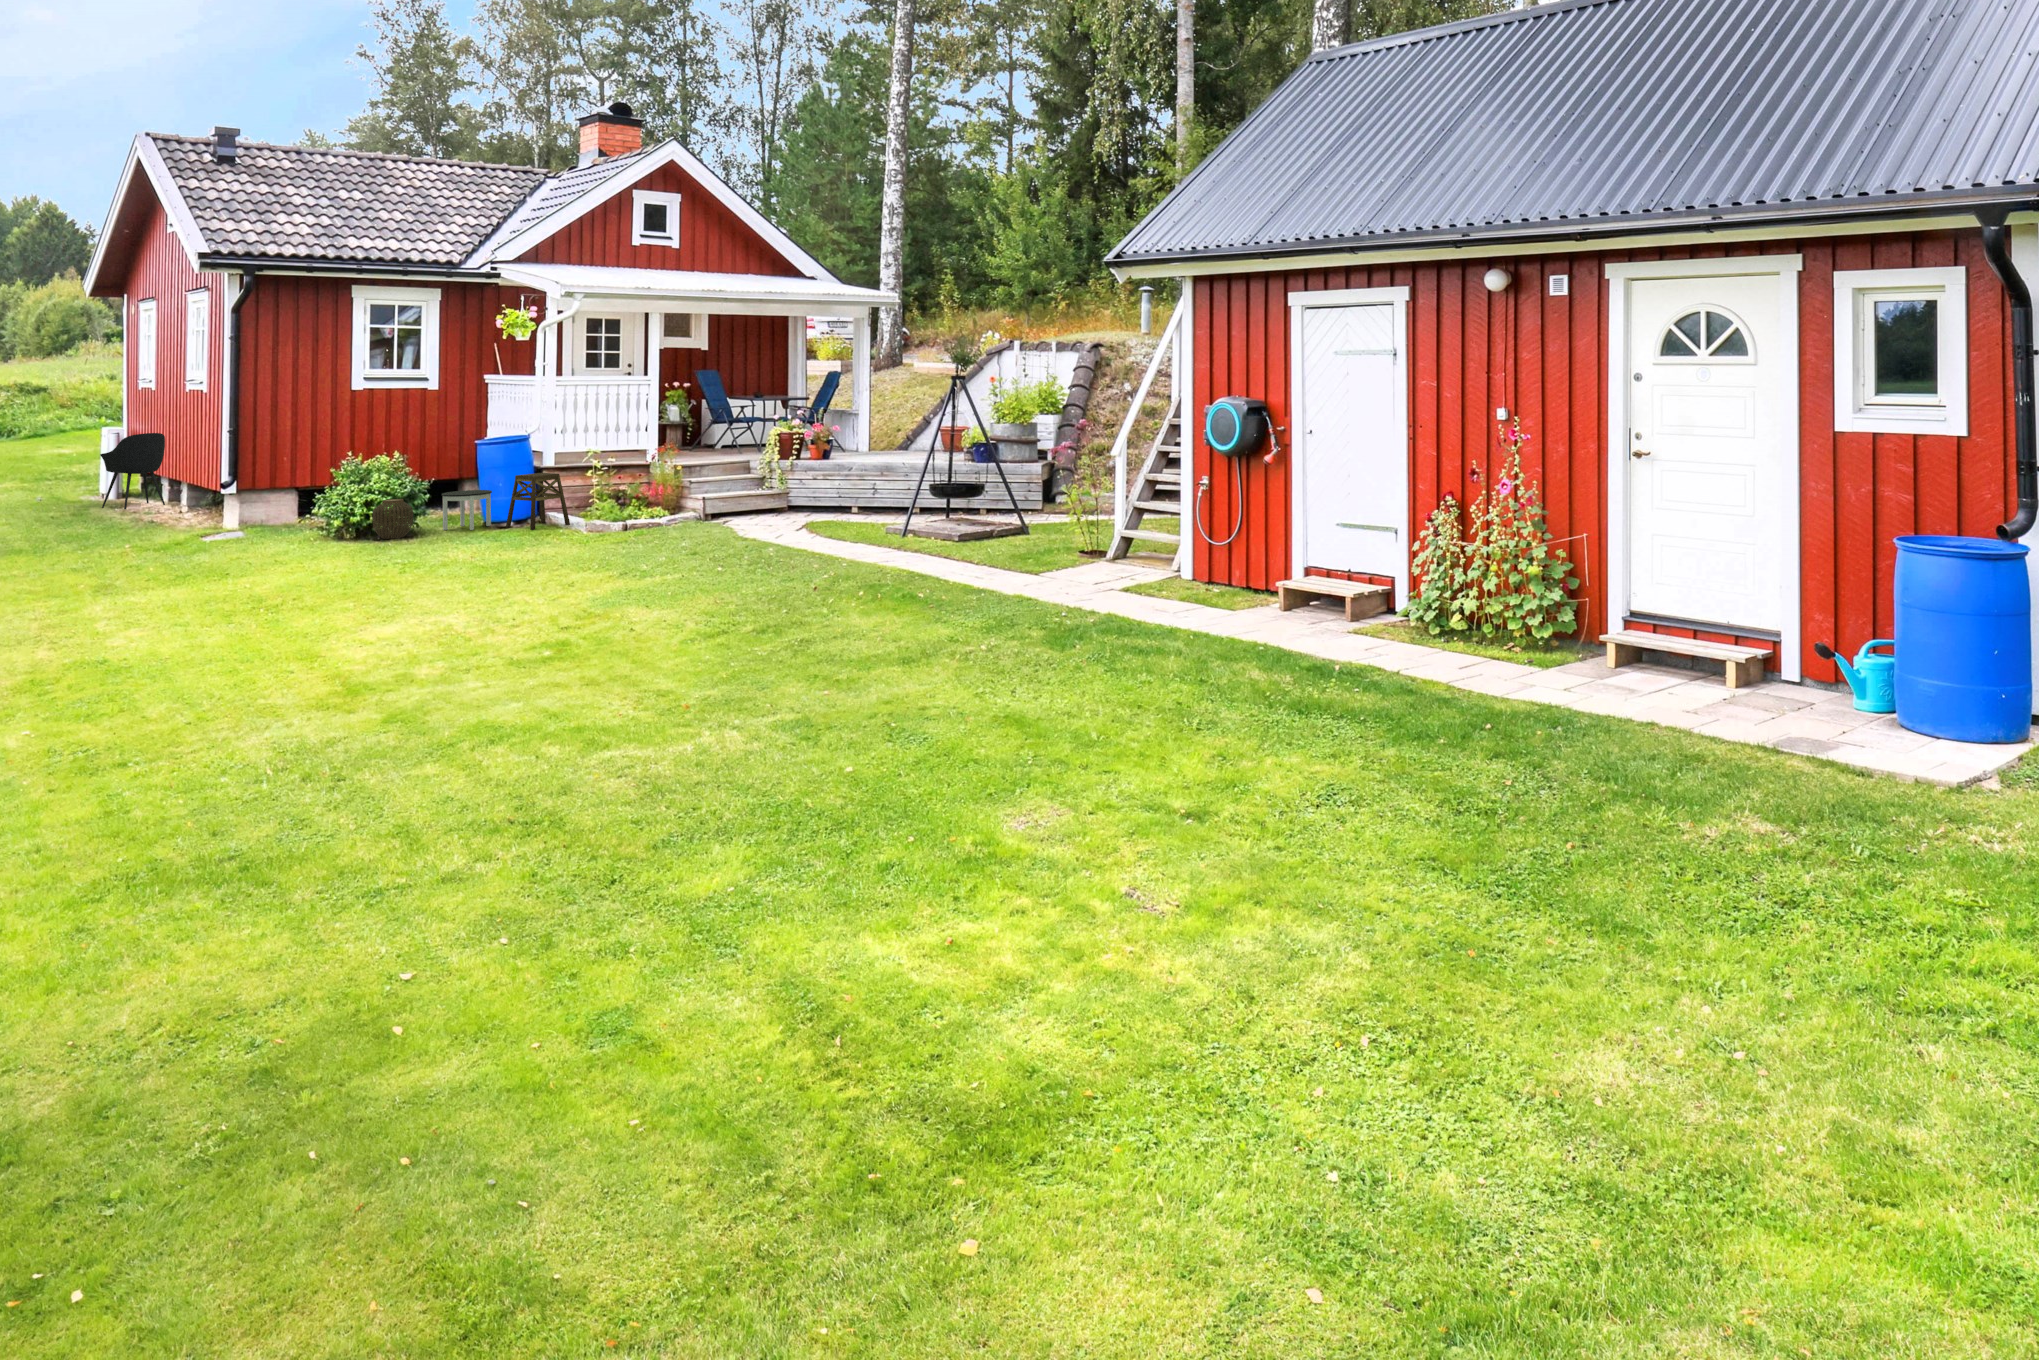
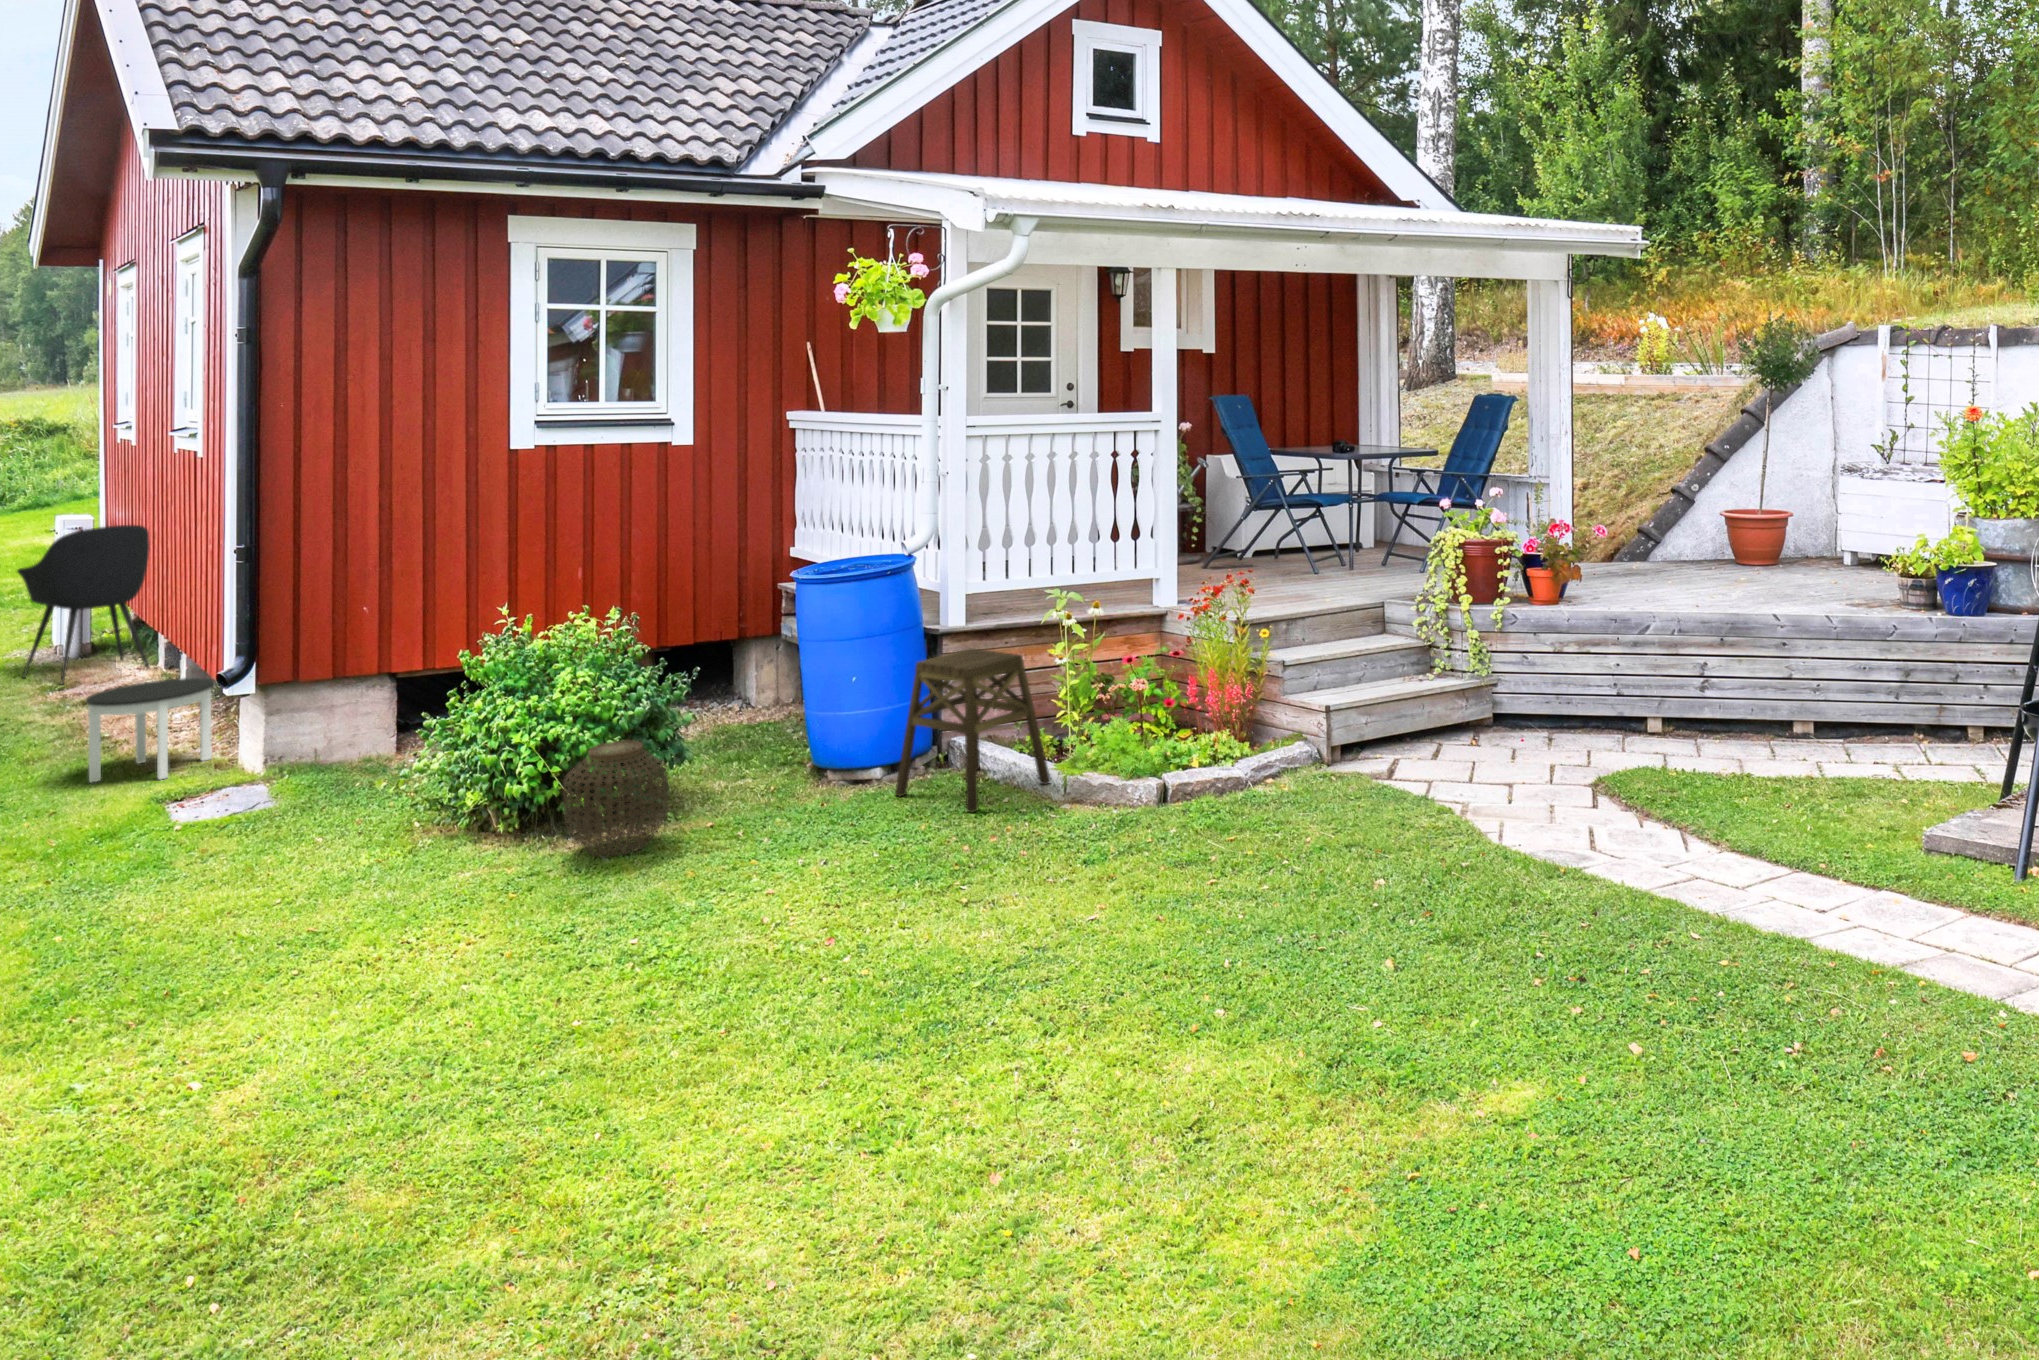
round table: present [442,490,492,530] -> present [86,678,214,782]

